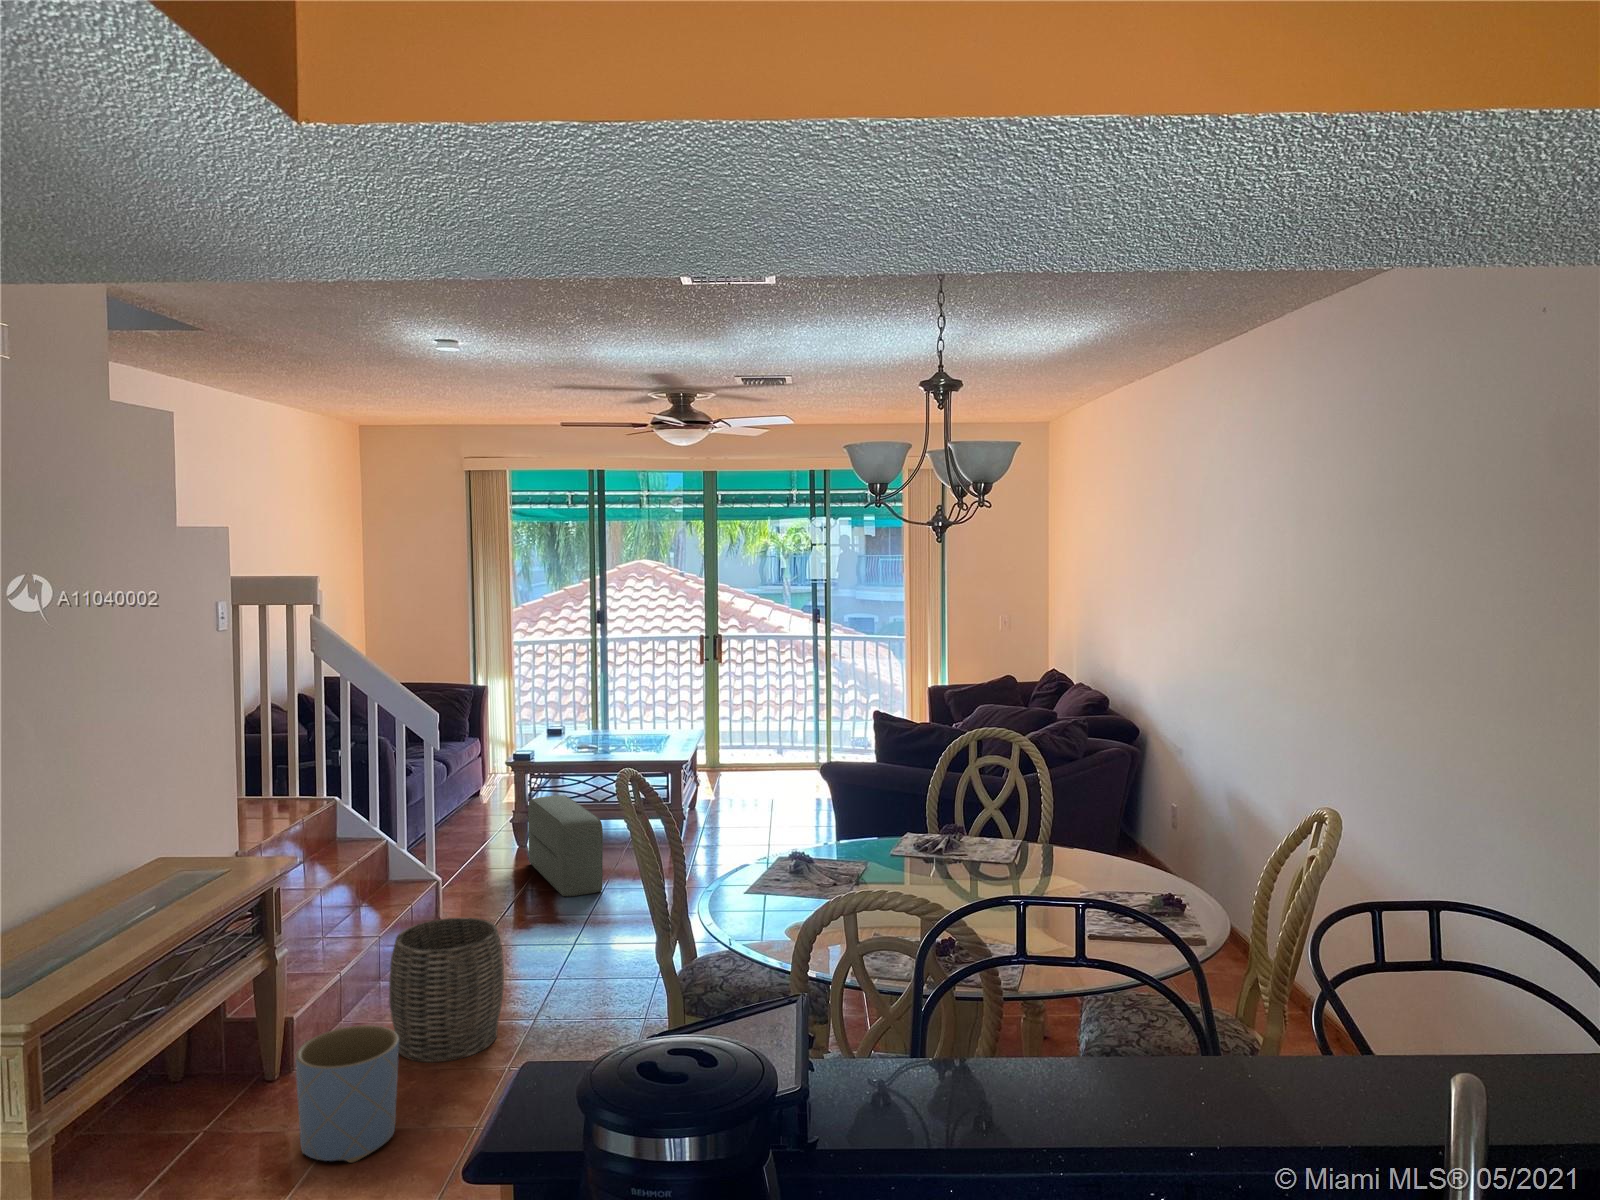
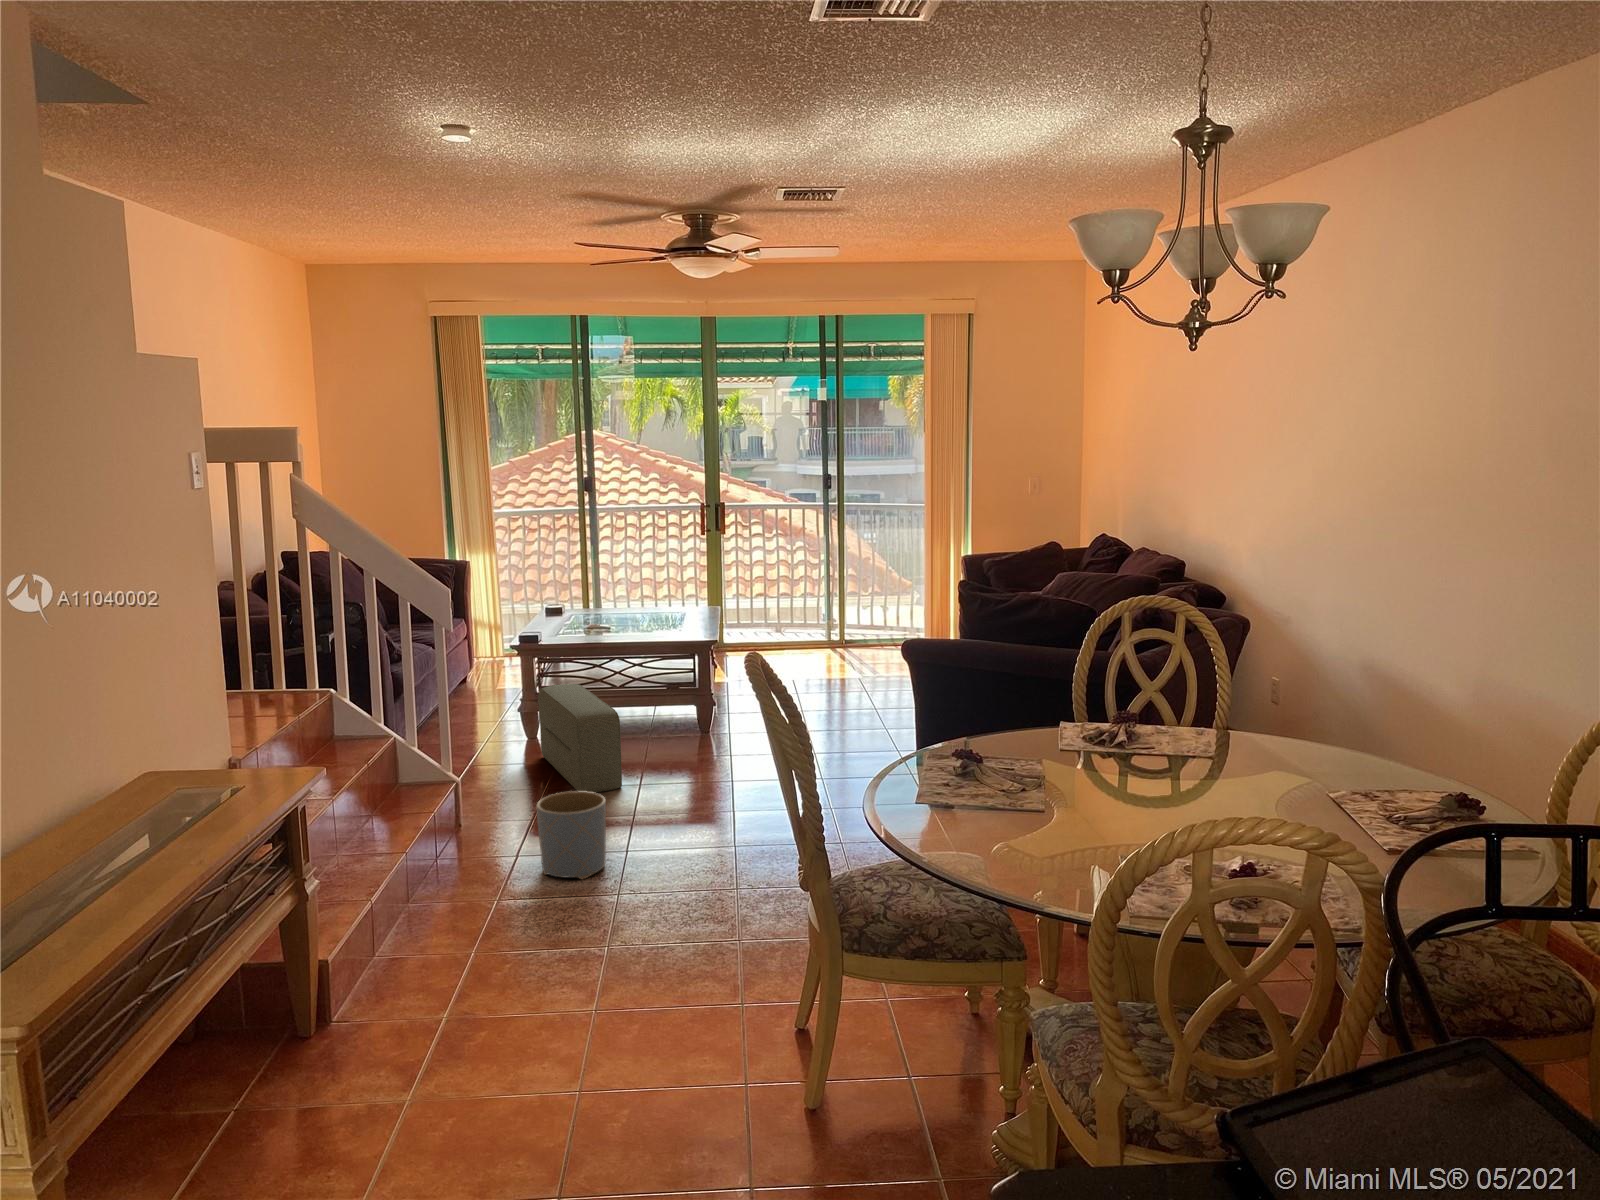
woven basket: present [389,918,504,1062] -> none [403,827,522,975]
planter: present [296,1025,399,1163] -> present [536,791,606,879]

